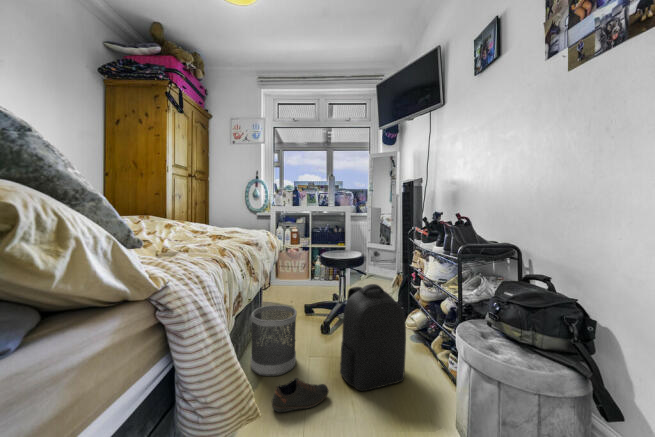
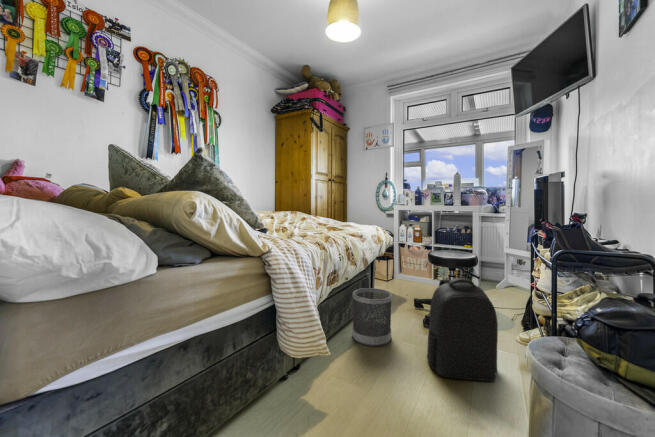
shoe: present [272,378,329,412] -> none [357,347,409,375]

